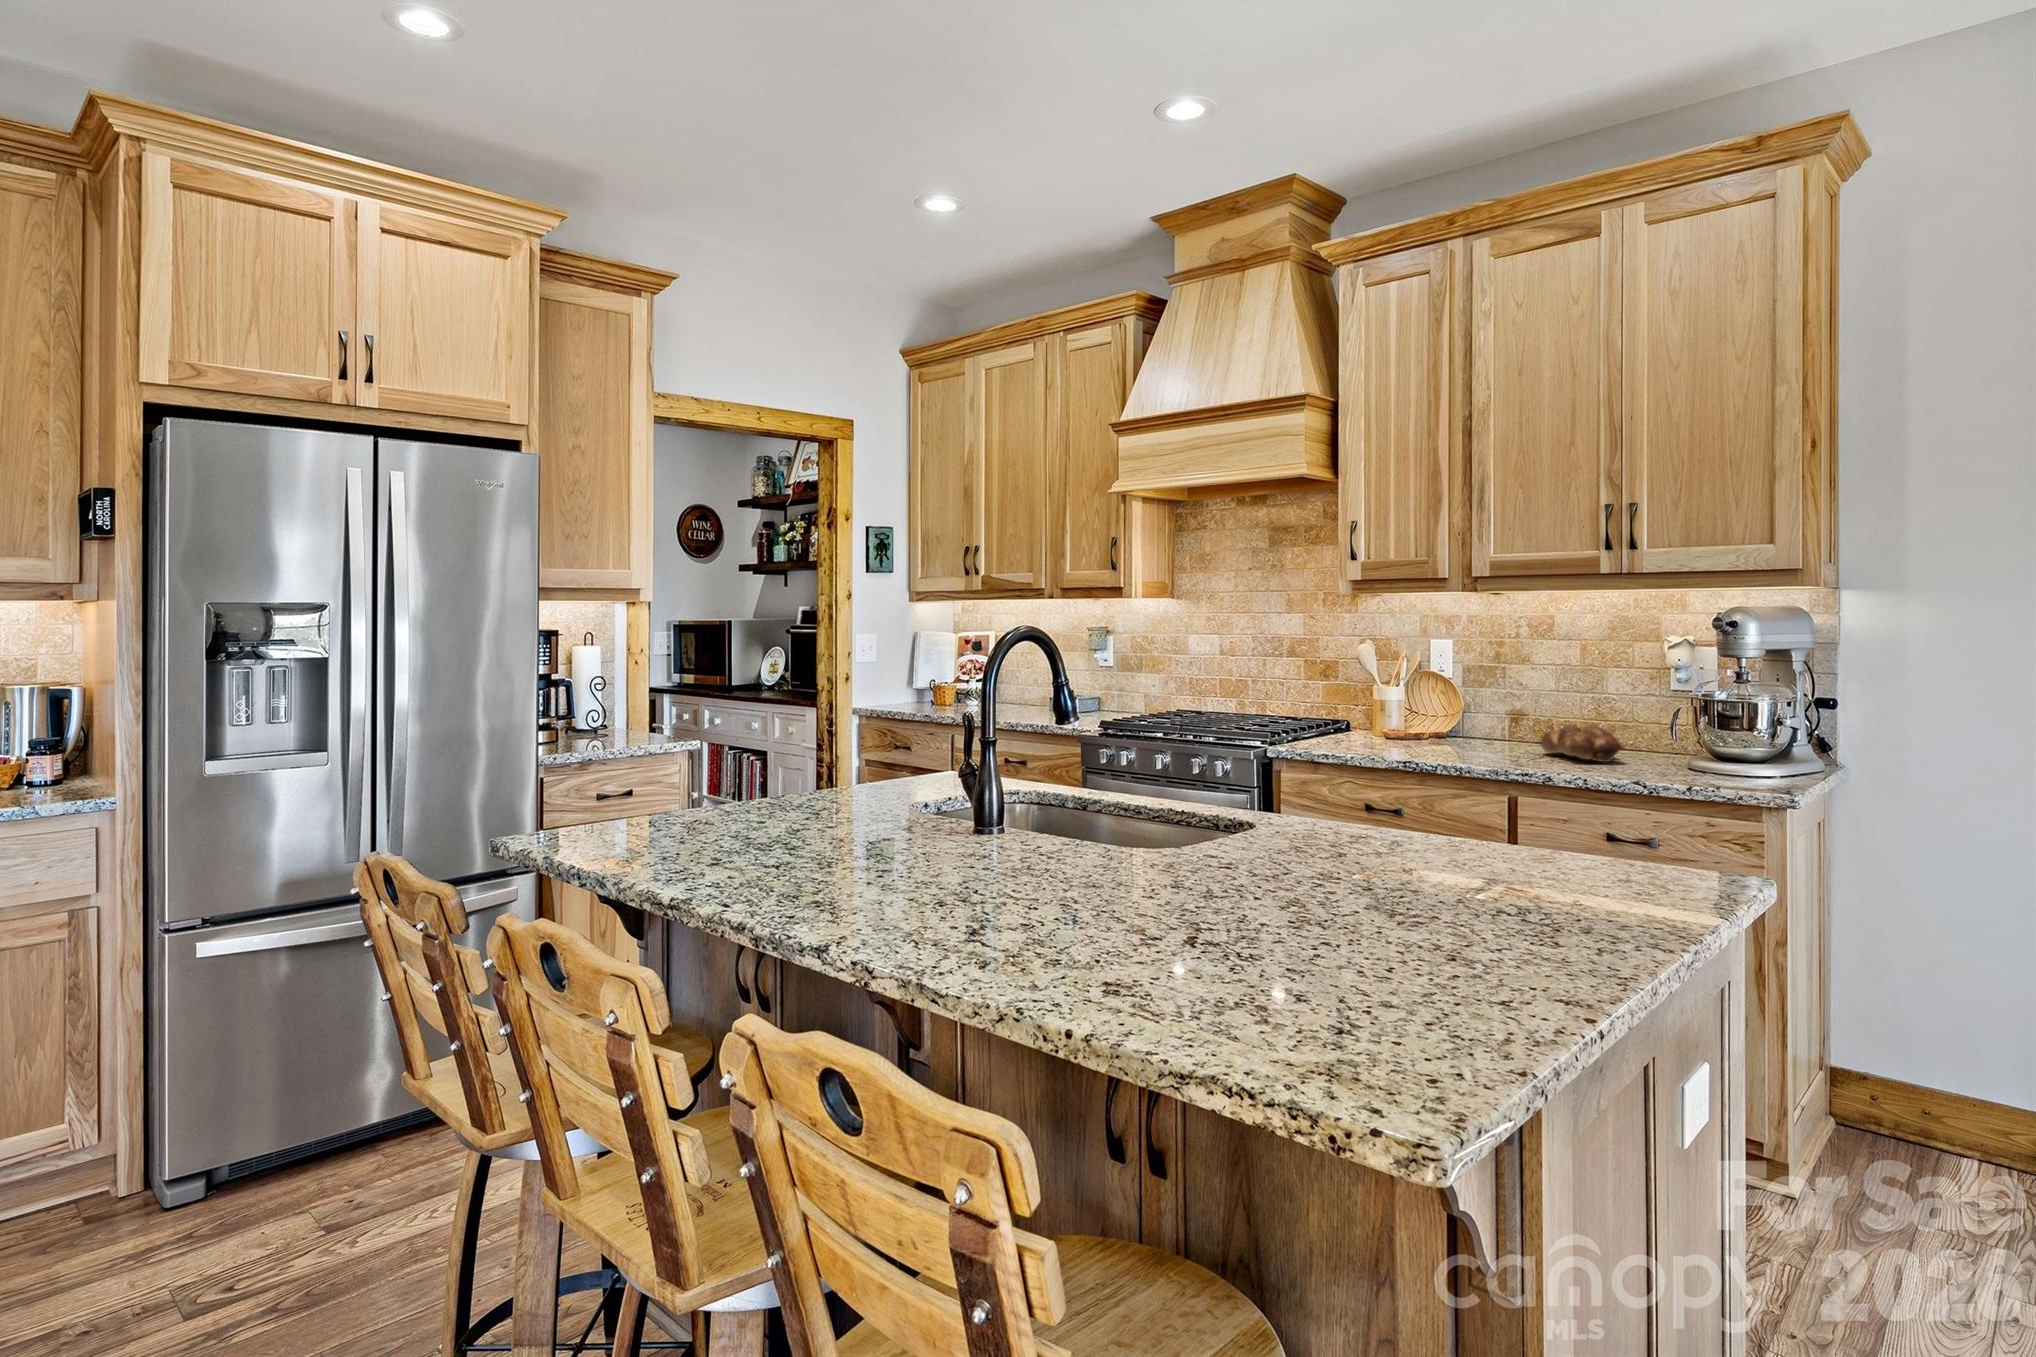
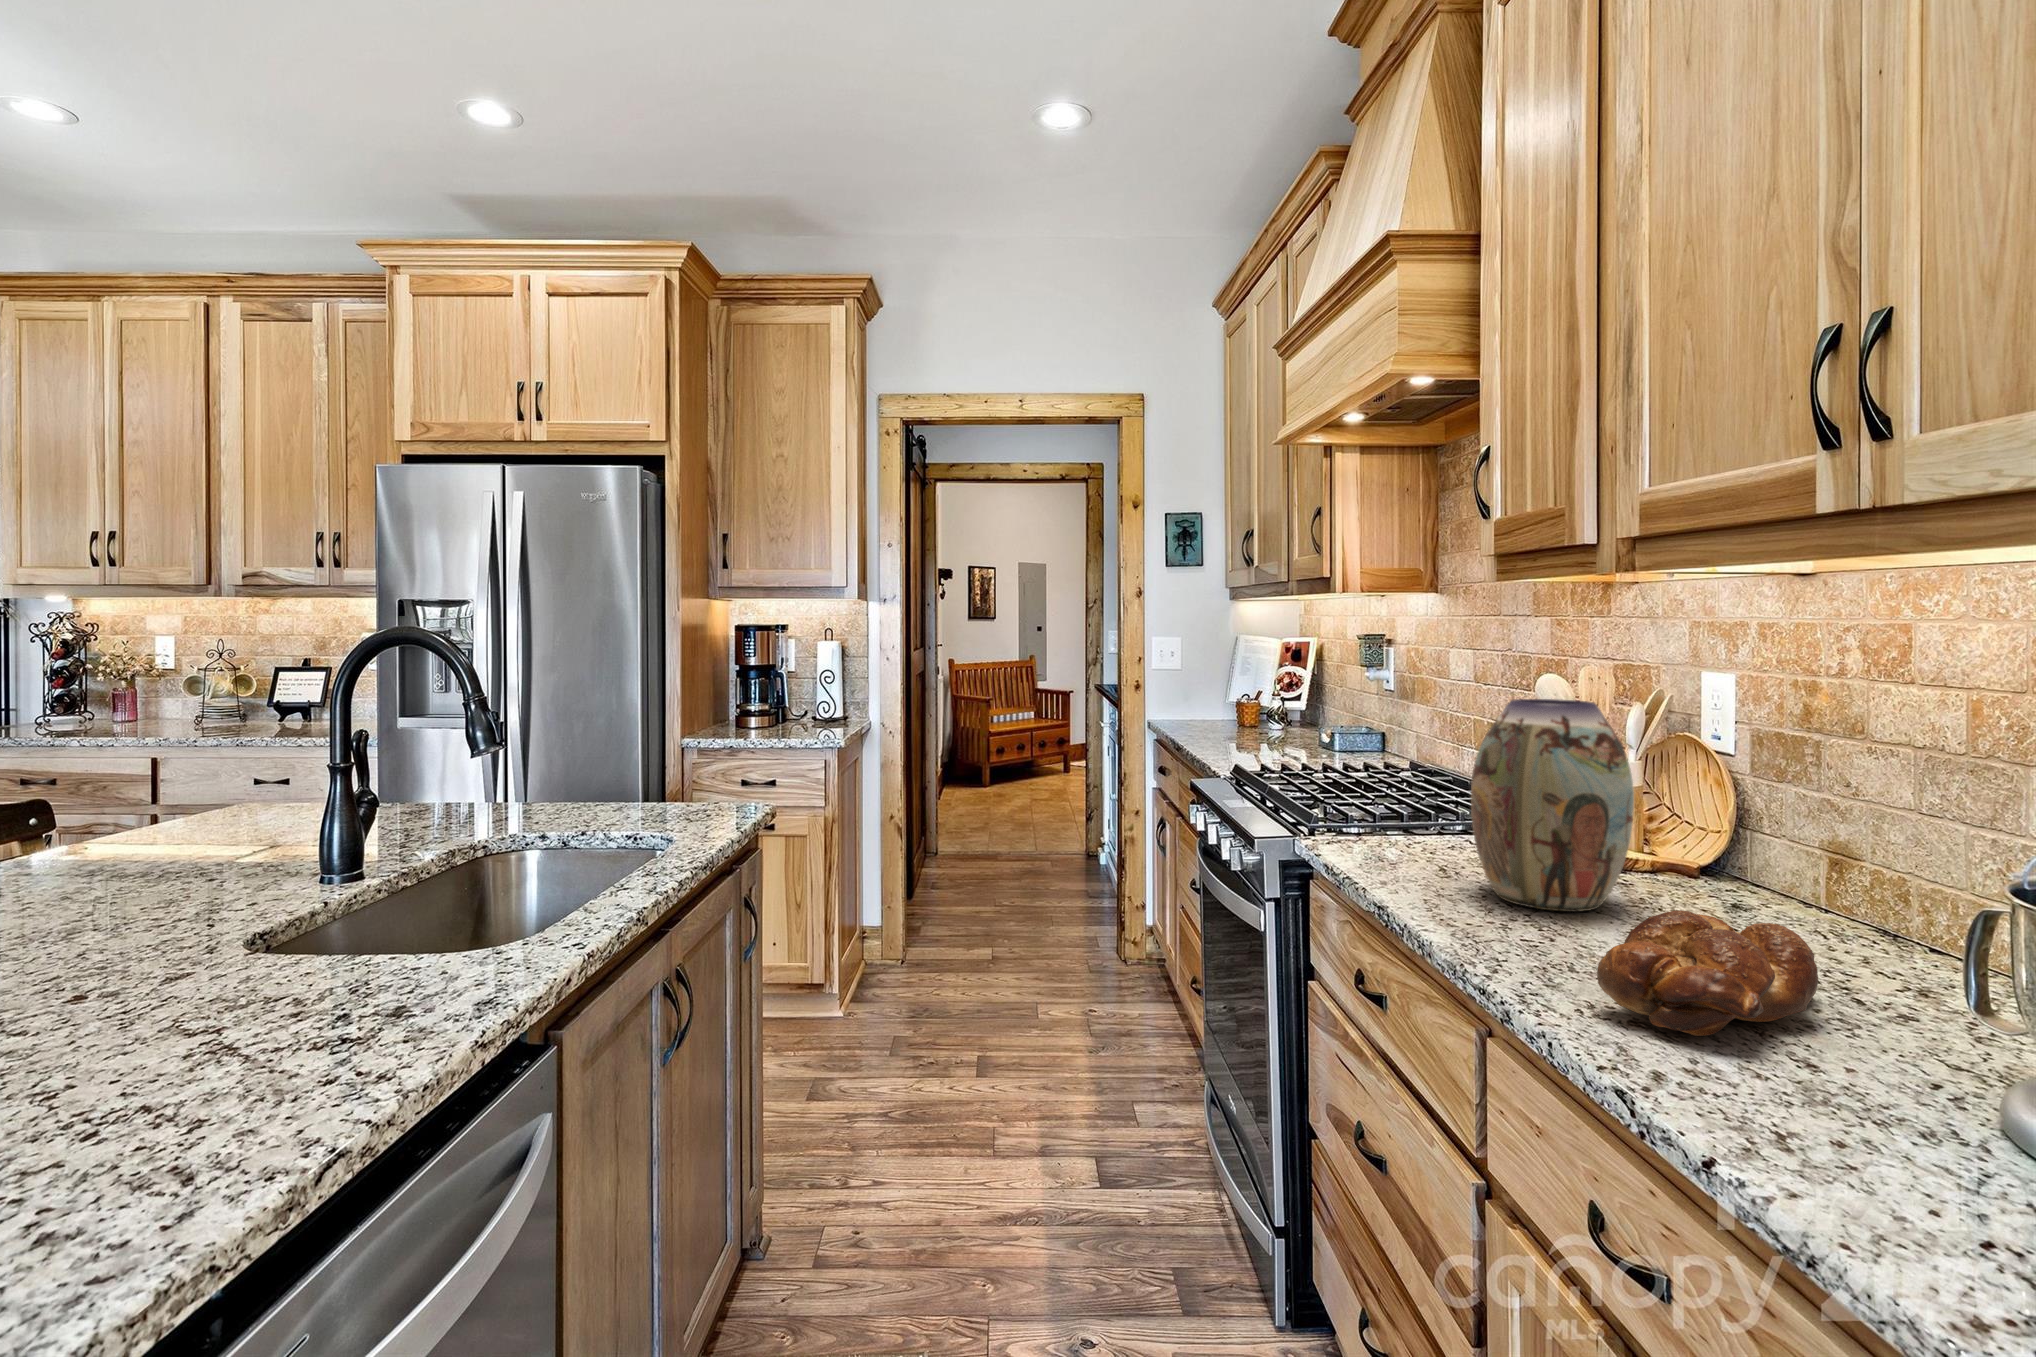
vase: none [1416,652,1488,748] -> present [1471,699,1634,912]

